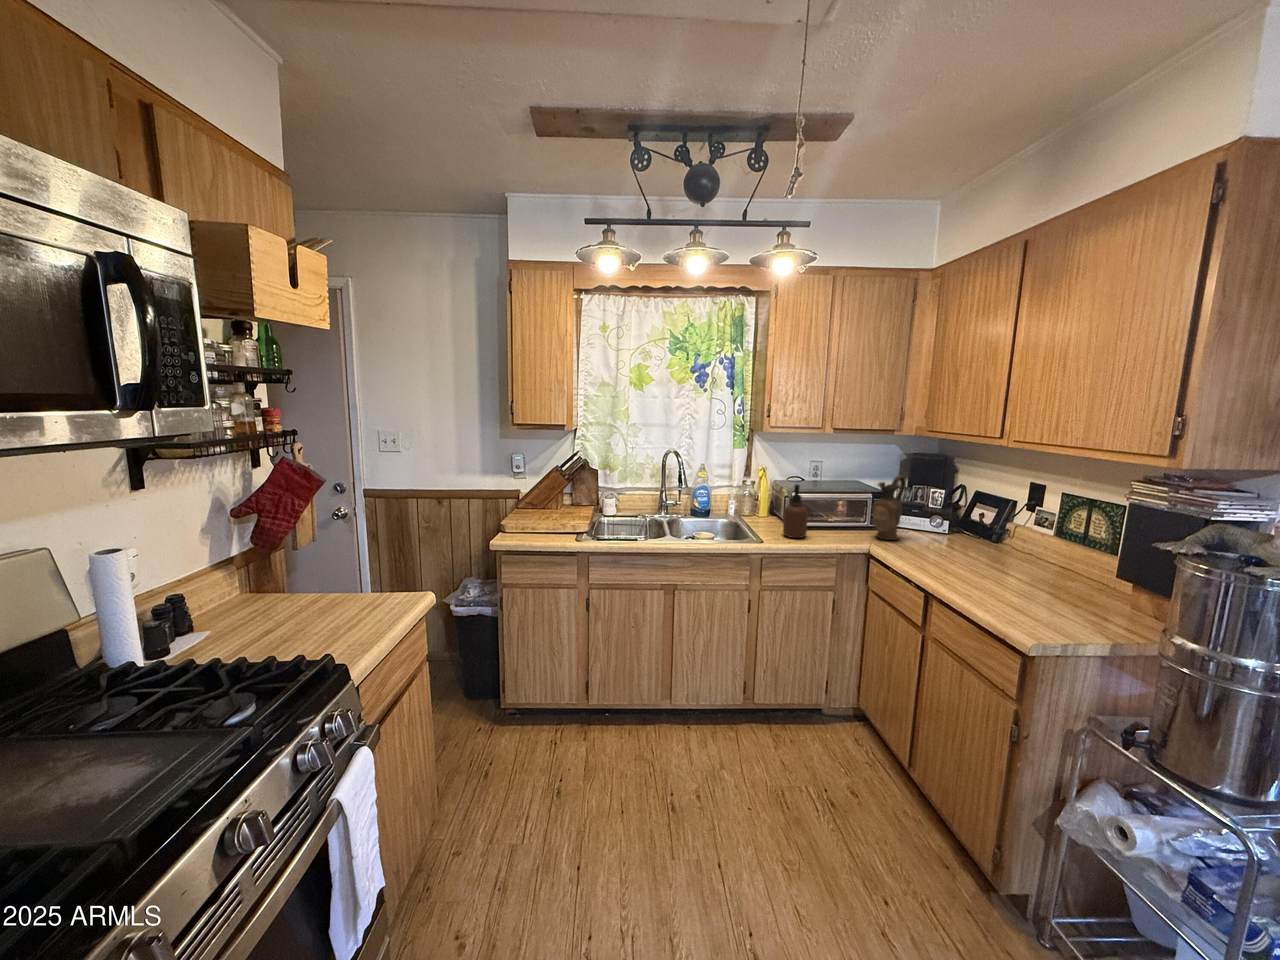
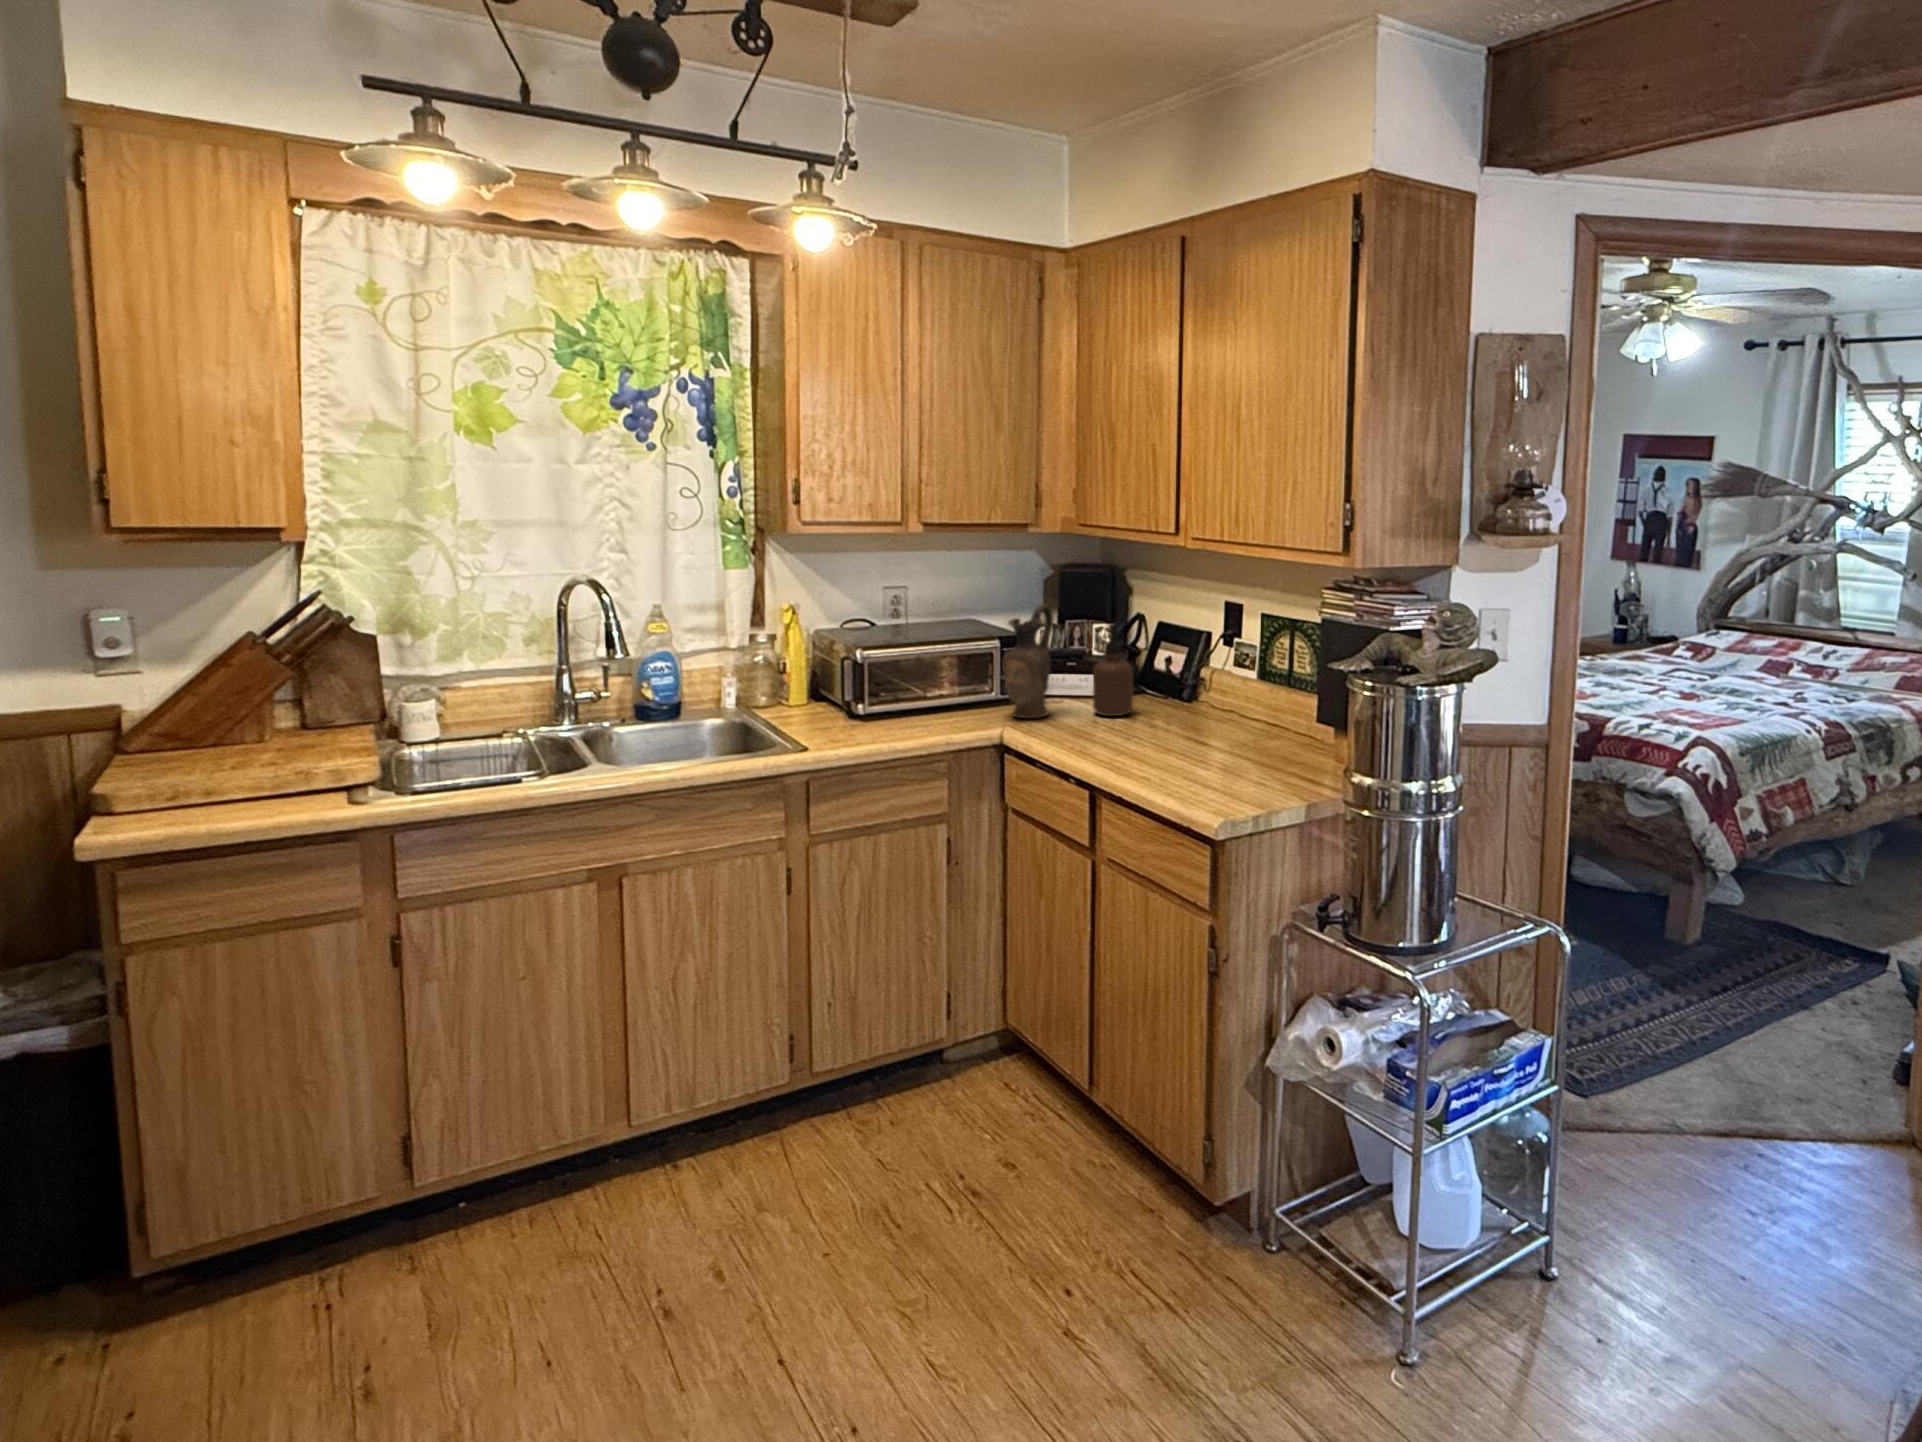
soap dispenser: present [783,484,808,538] -> present [1093,623,1133,716]

